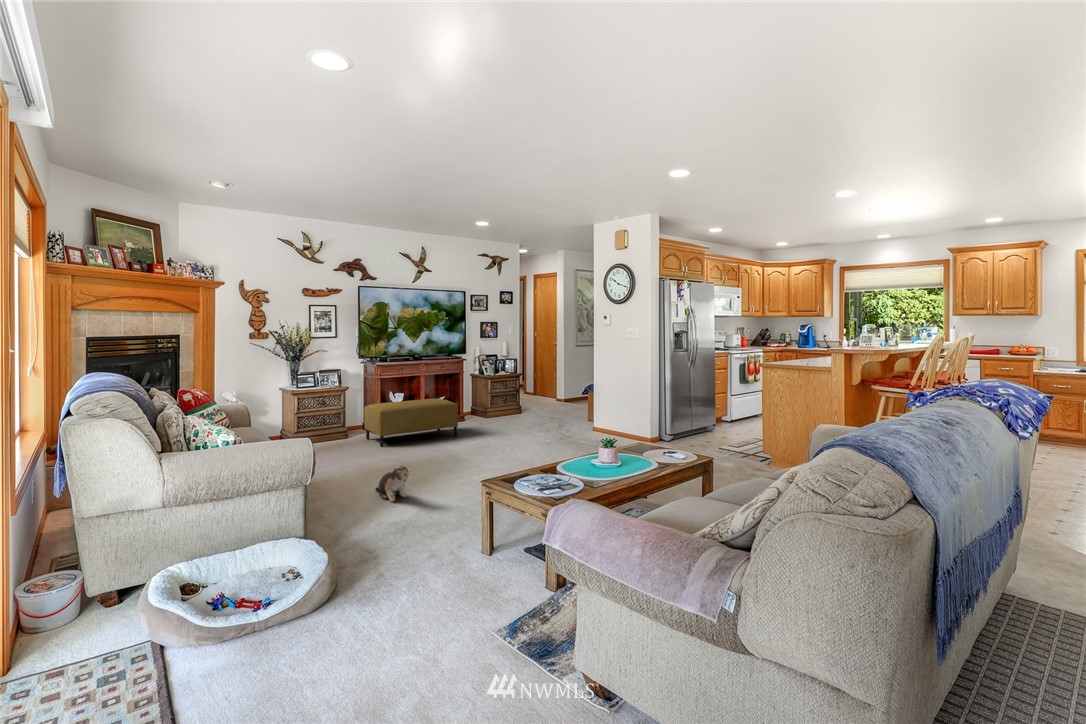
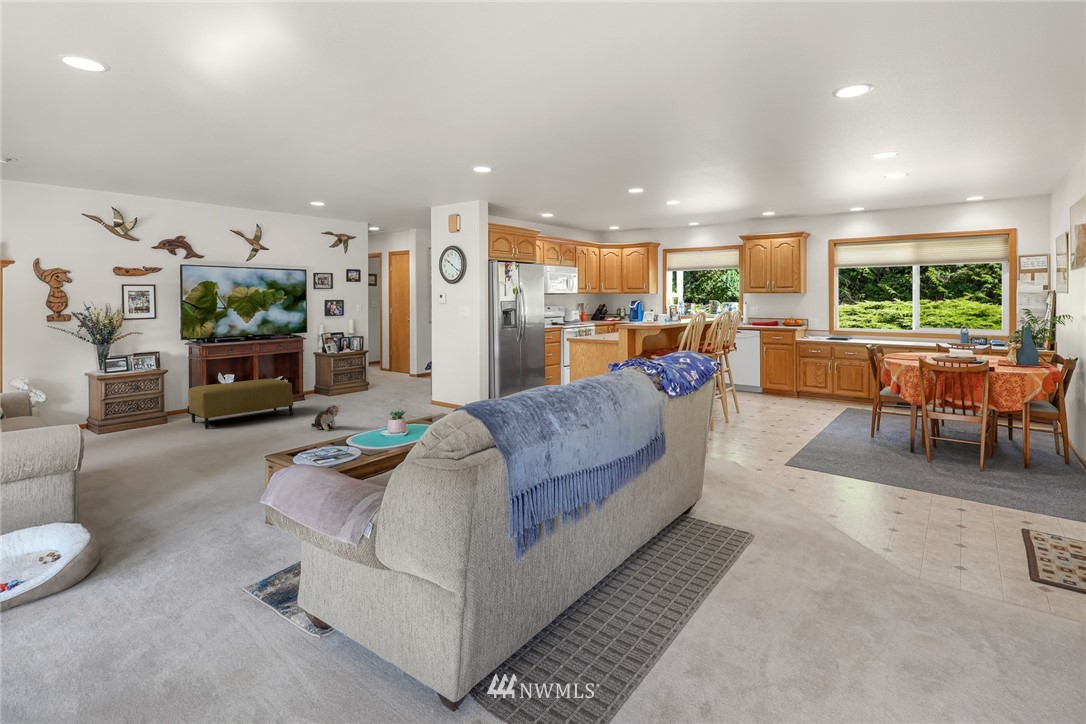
plush toy: present [376,465,411,502] -> present [311,405,340,431]

